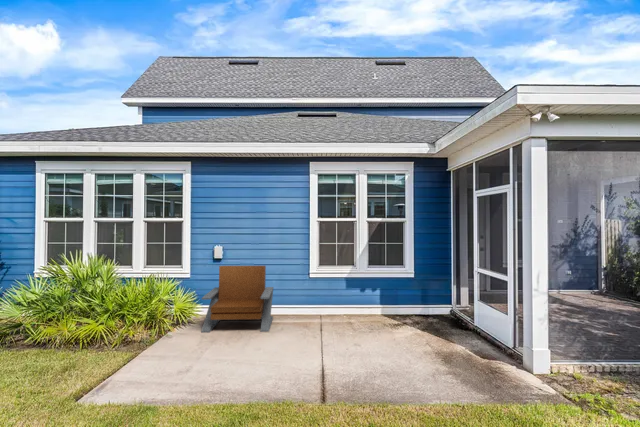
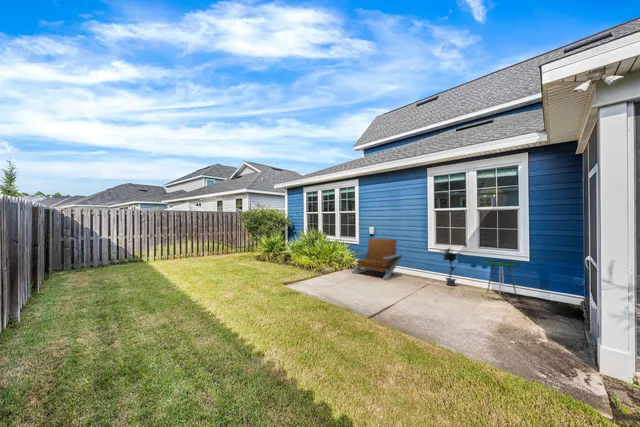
potted plant: none [326,270,359,320] -> present [443,249,462,286]
side table: none [379,280,416,325] -> present [483,260,522,298]

